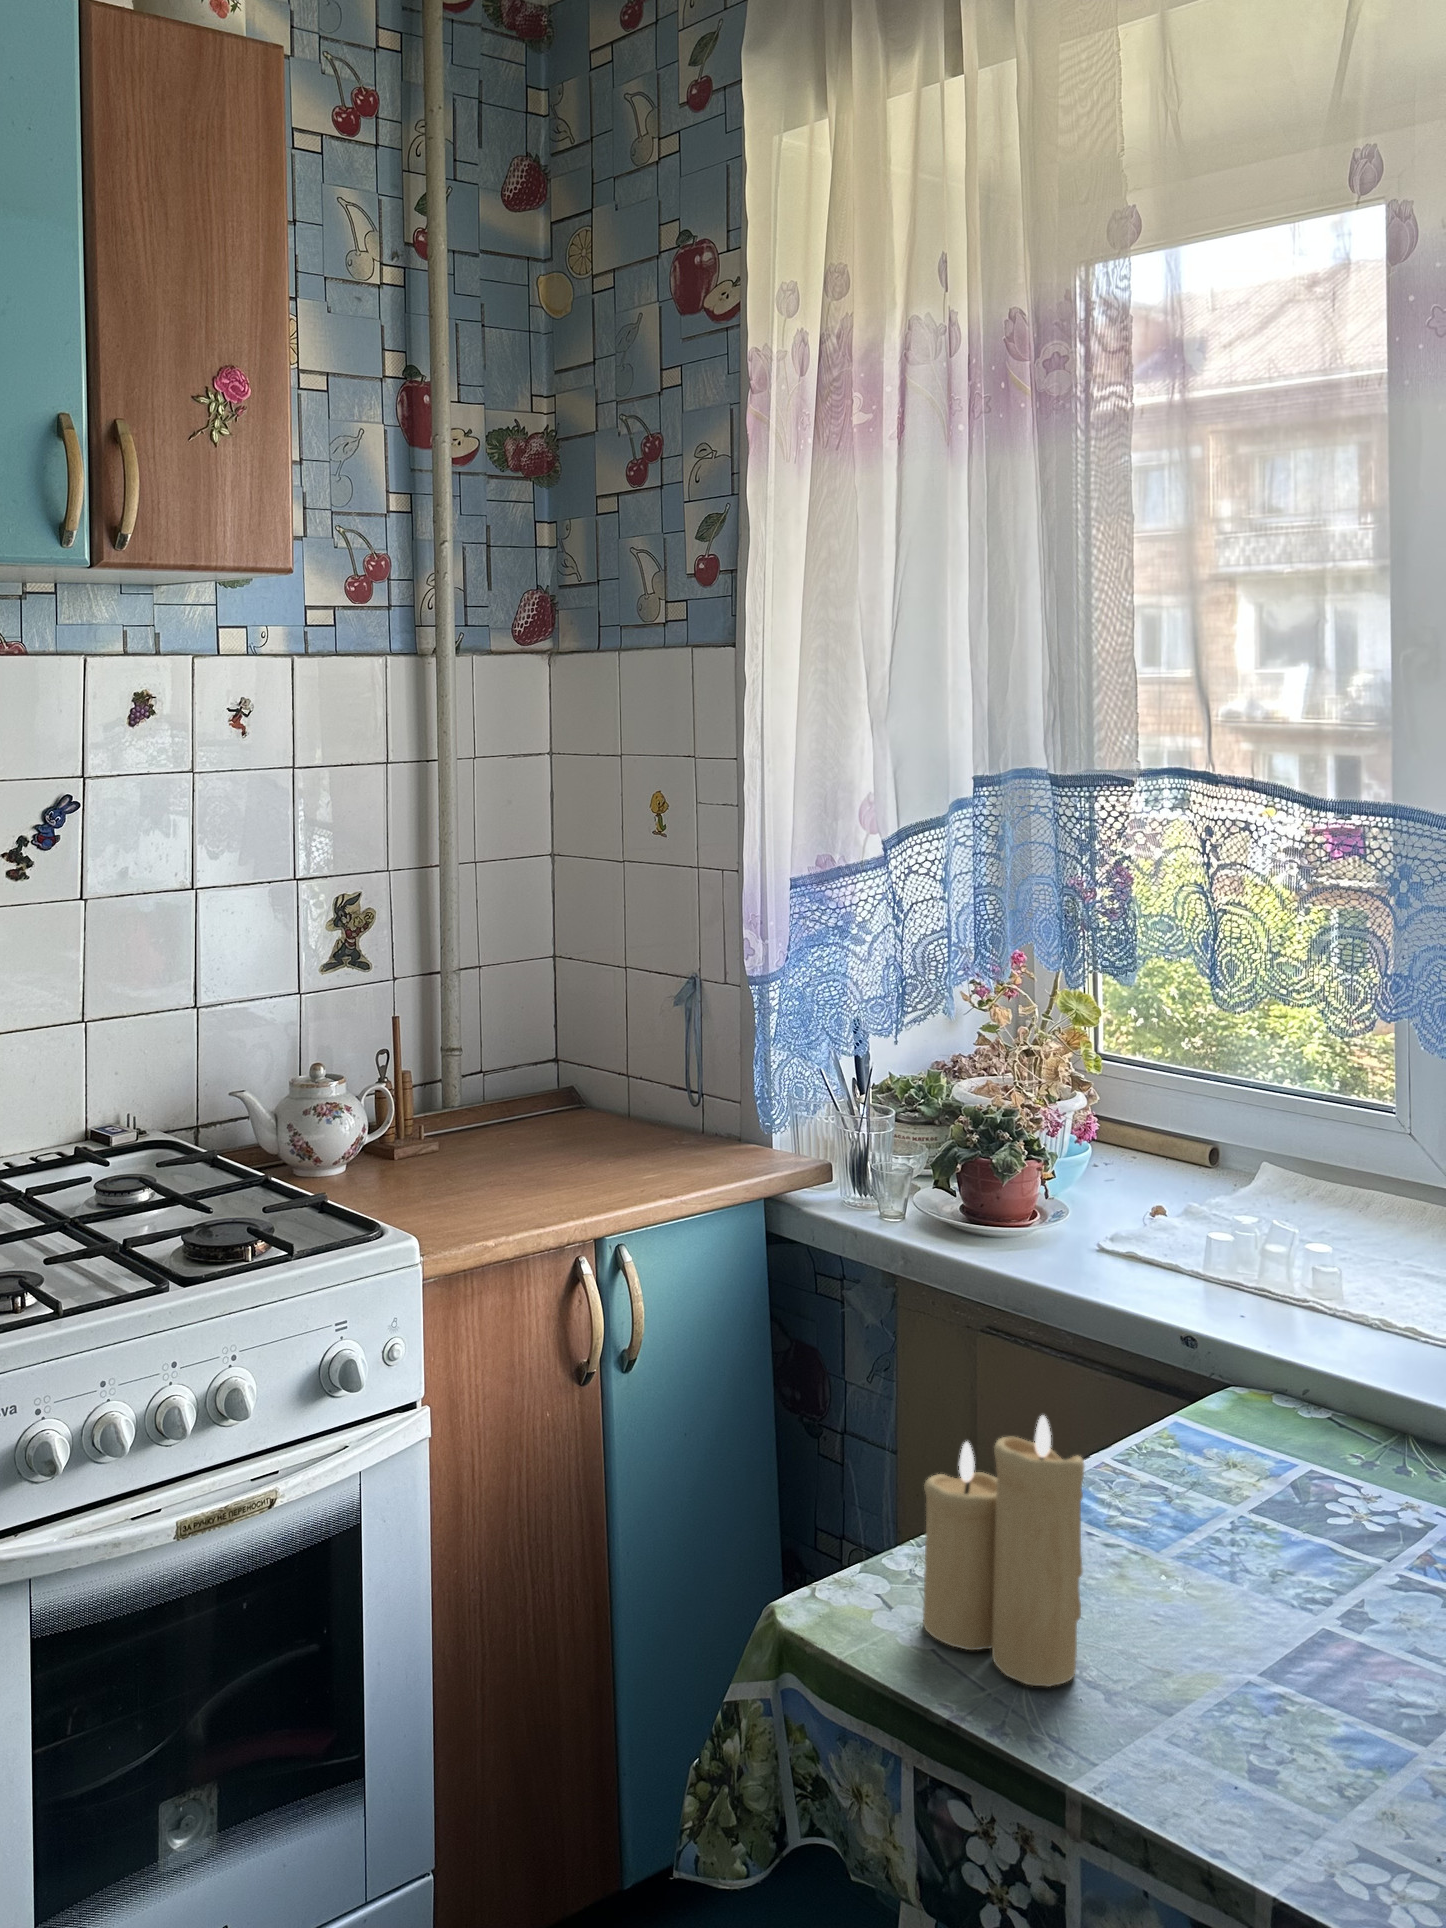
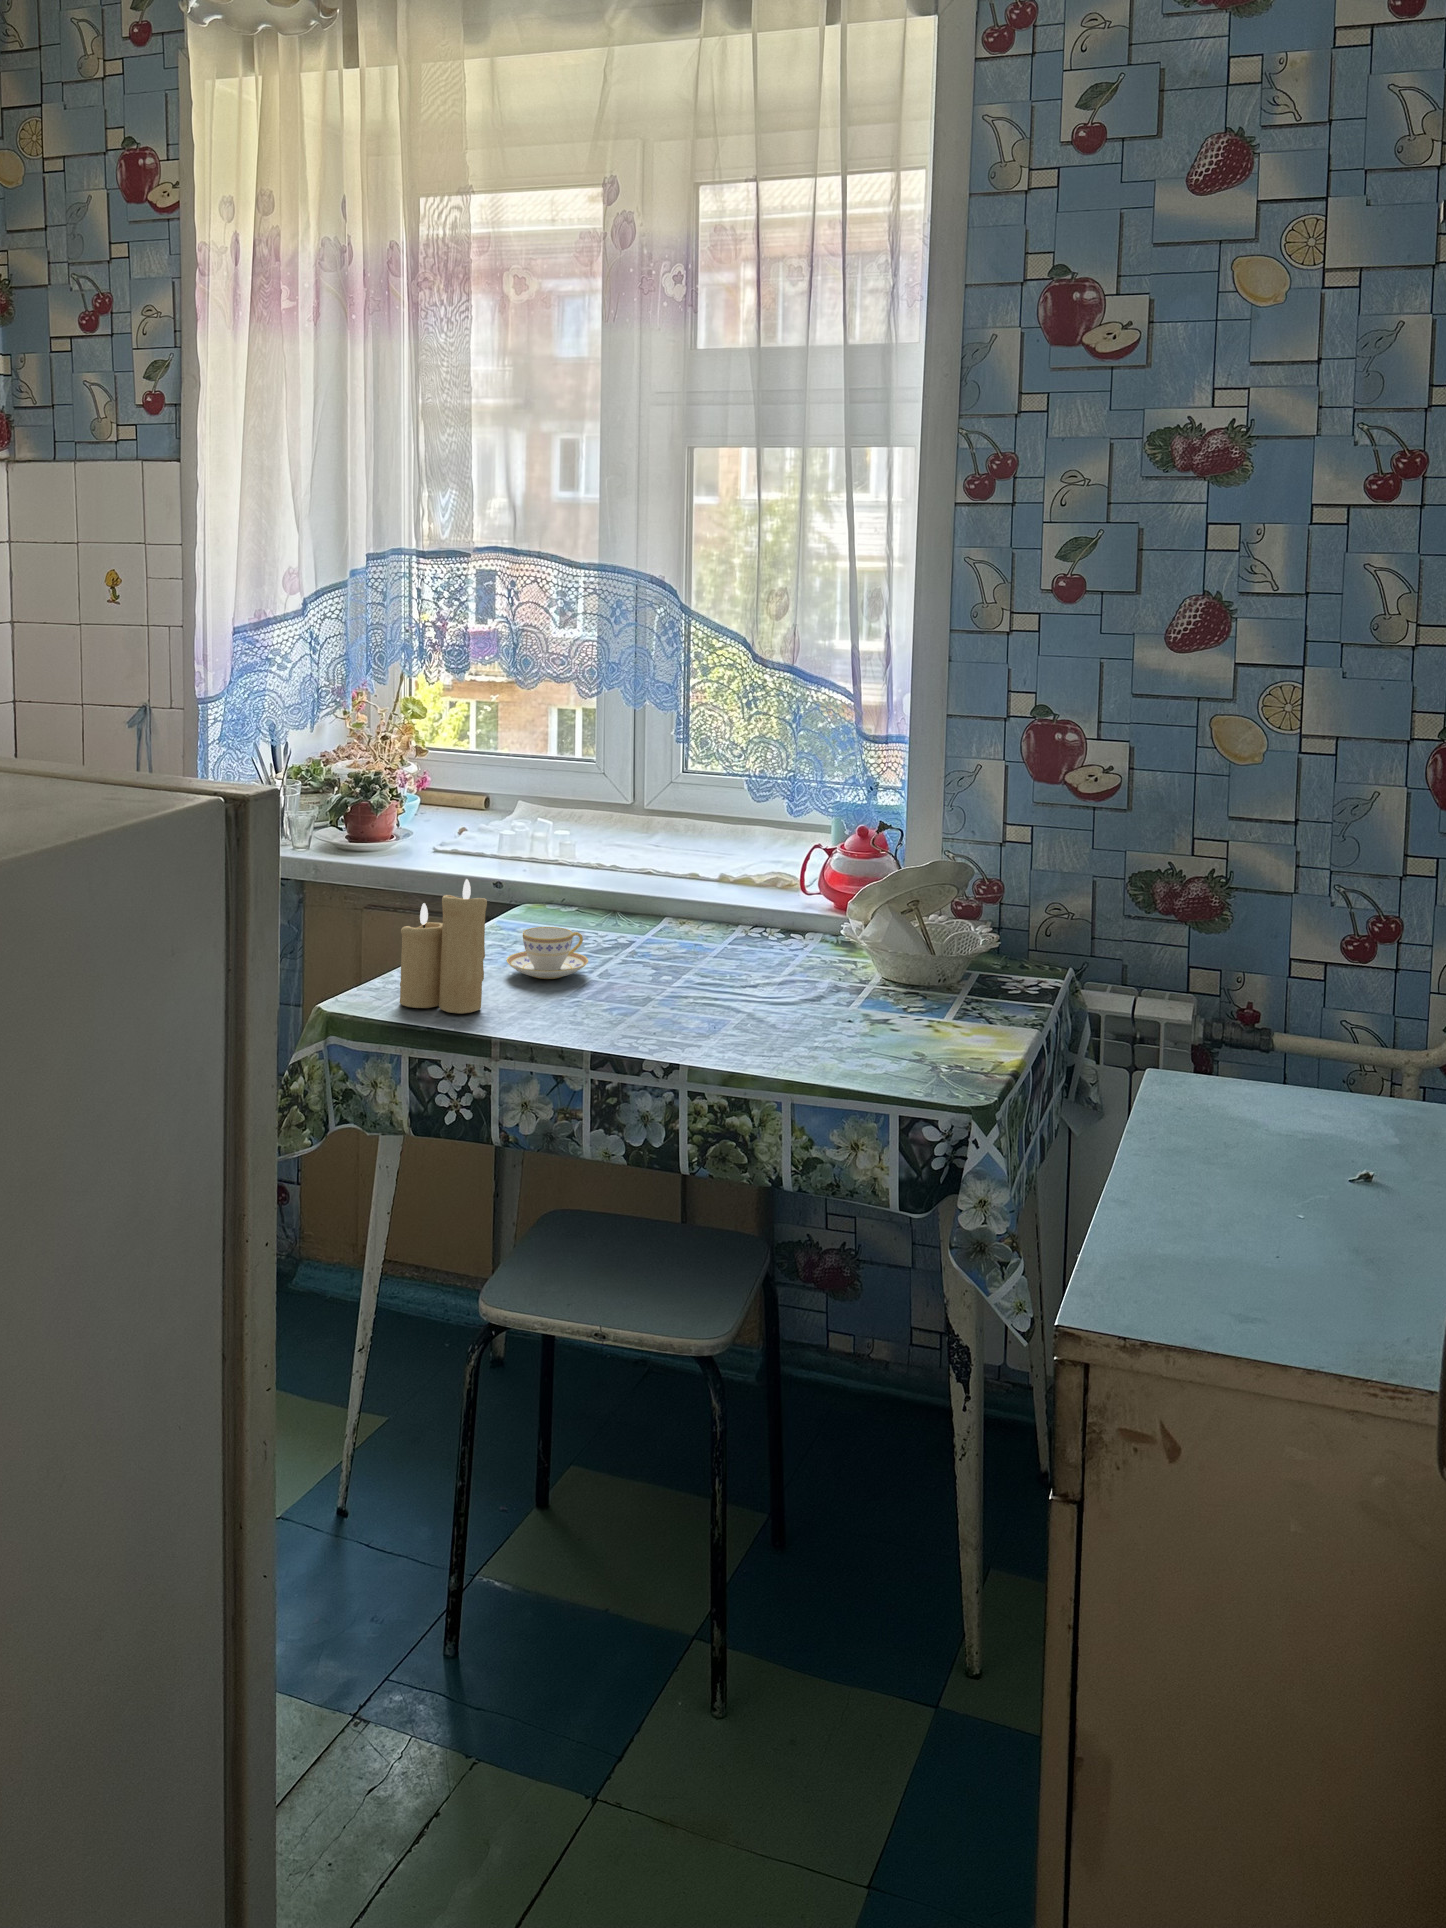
teacup: none [1152,1493,1322,1616] -> present [506,927,588,979]

